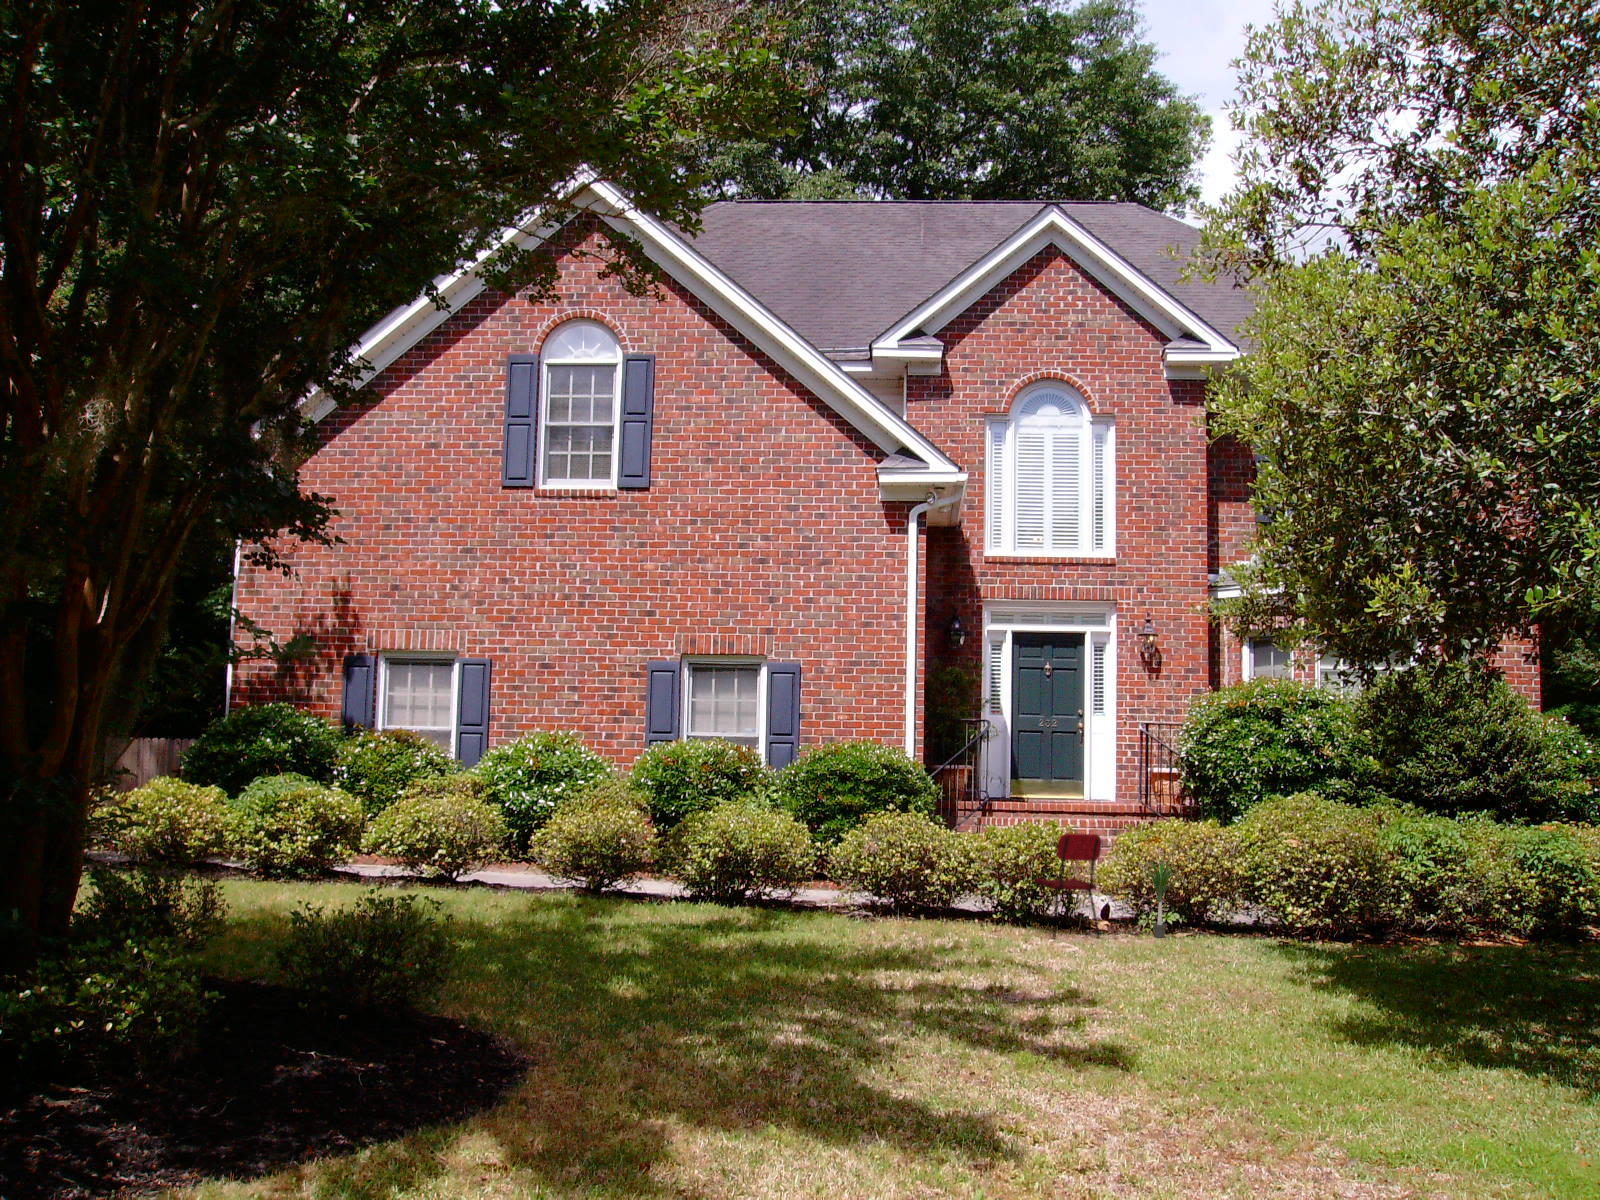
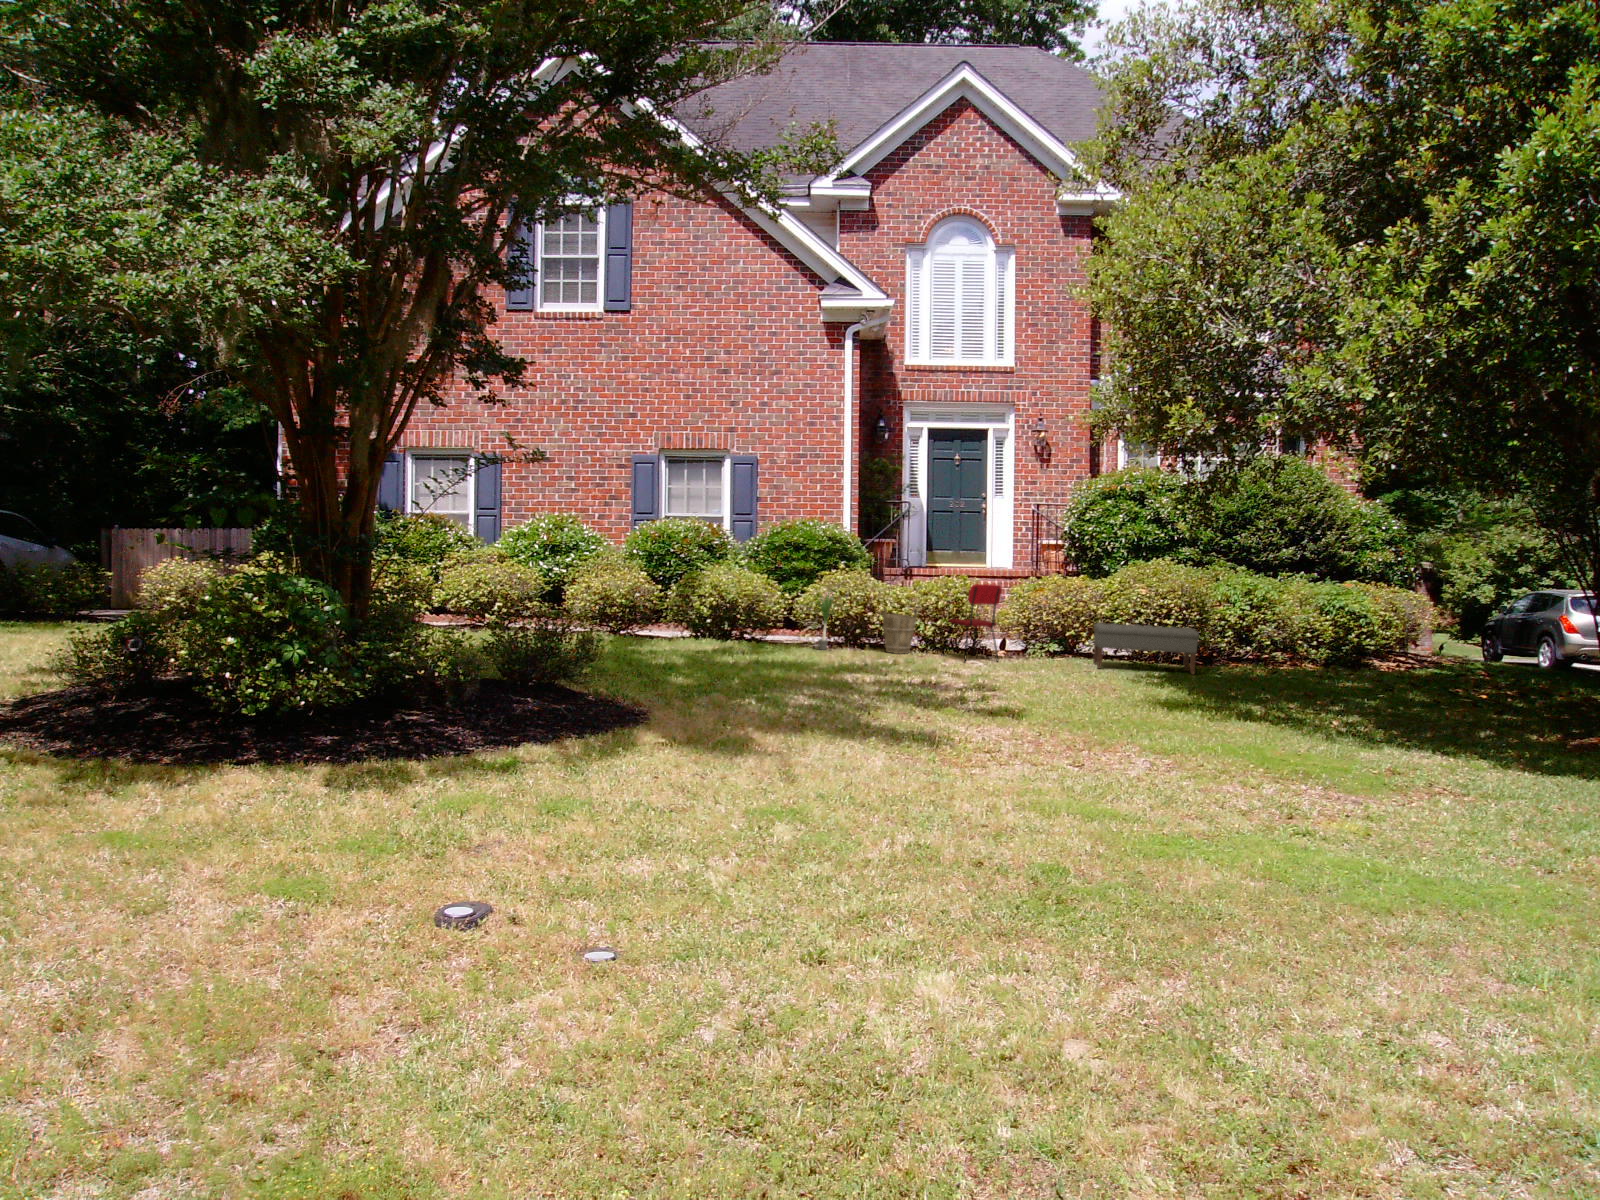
bucket: none [946,861,991,923] -> present [882,608,917,654]
potted plant: present [1143,861,1178,938] -> present [816,593,834,650]
bench: none [1227,887,1372,963] -> present [1093,623,1199,674]

